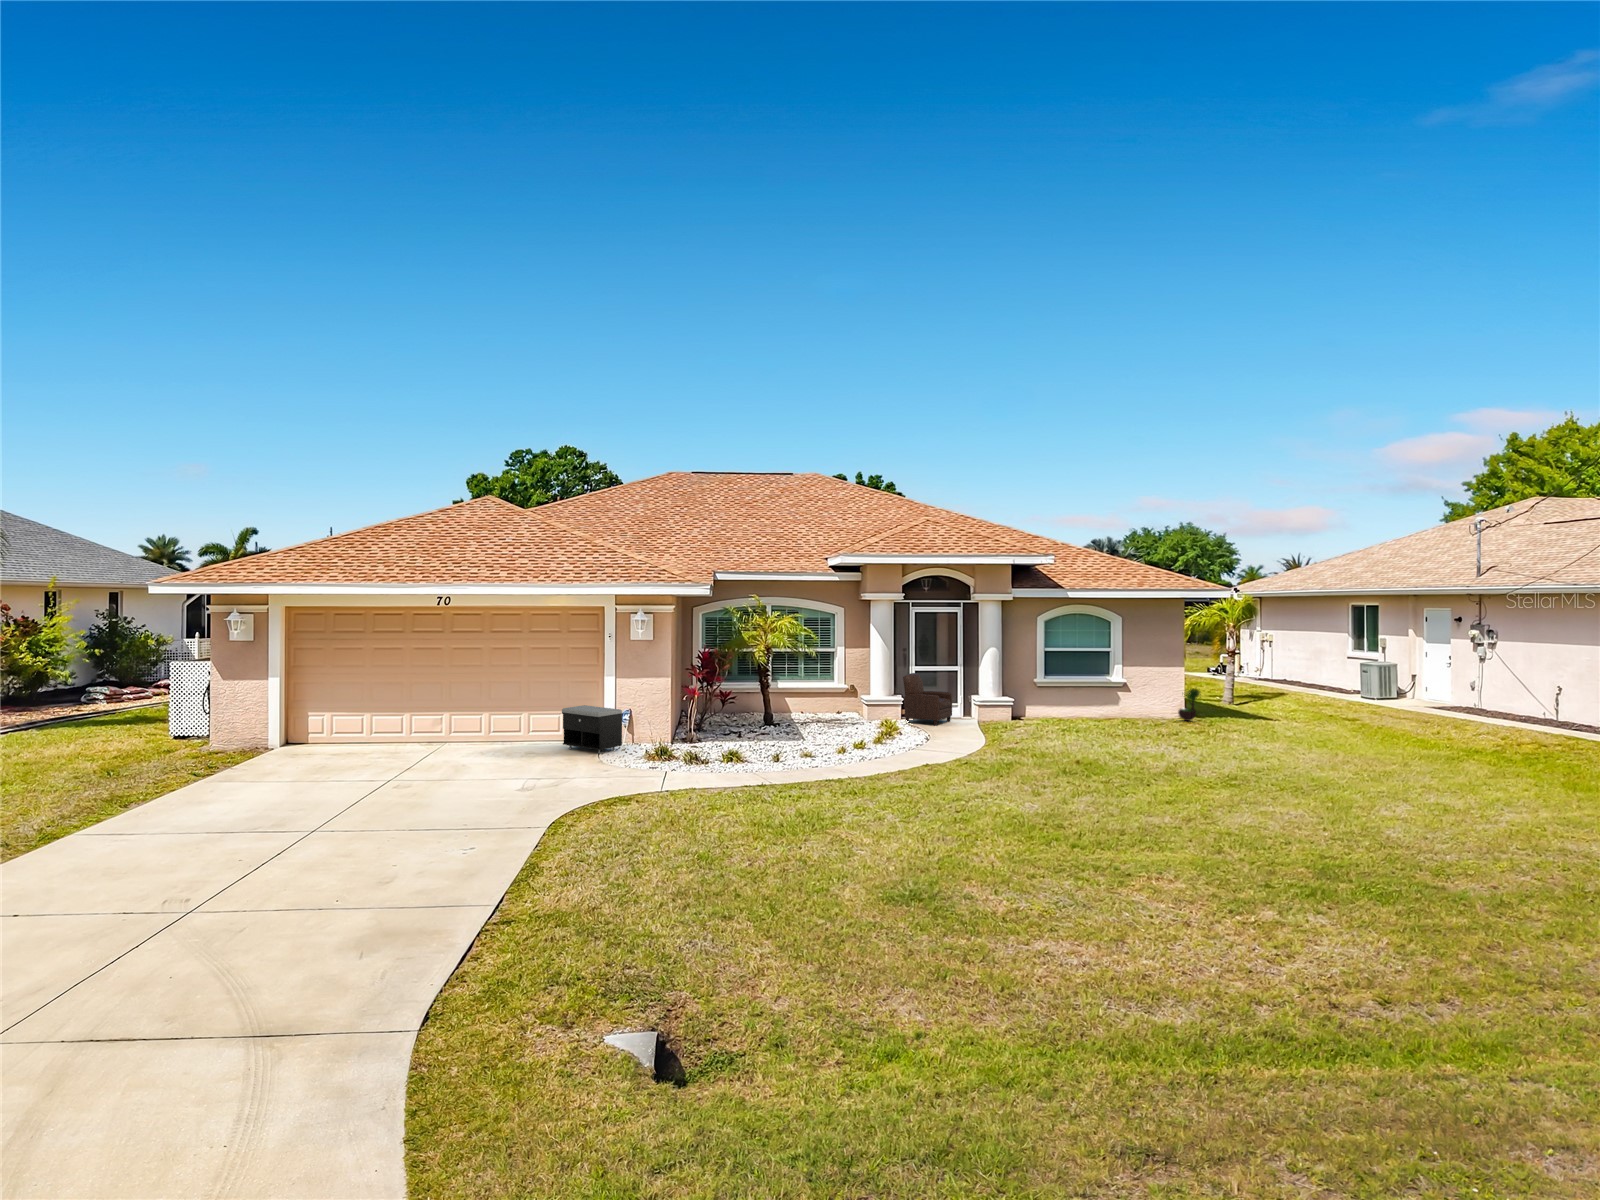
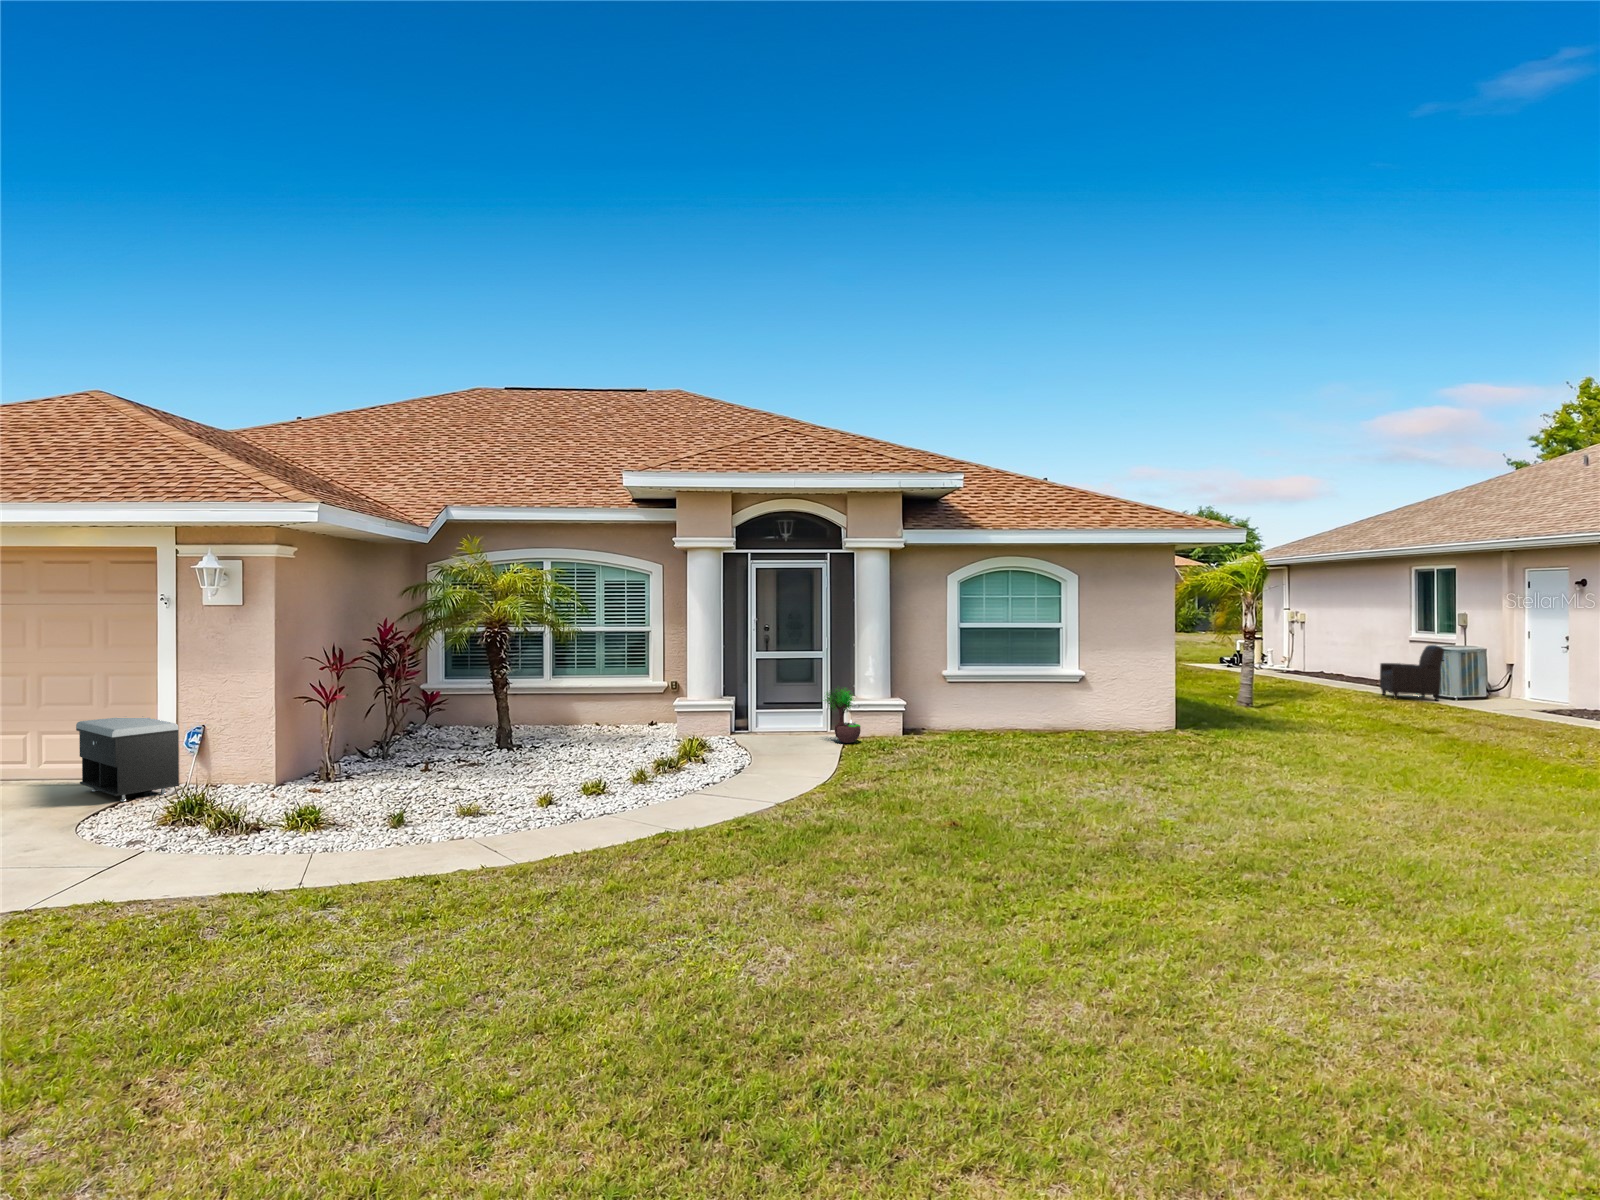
chair: present [903,673,952,726] -> present [1380,645,1444,701]
potted tree: present [1178,688,1201,721] -> present [823,688,861,743]

